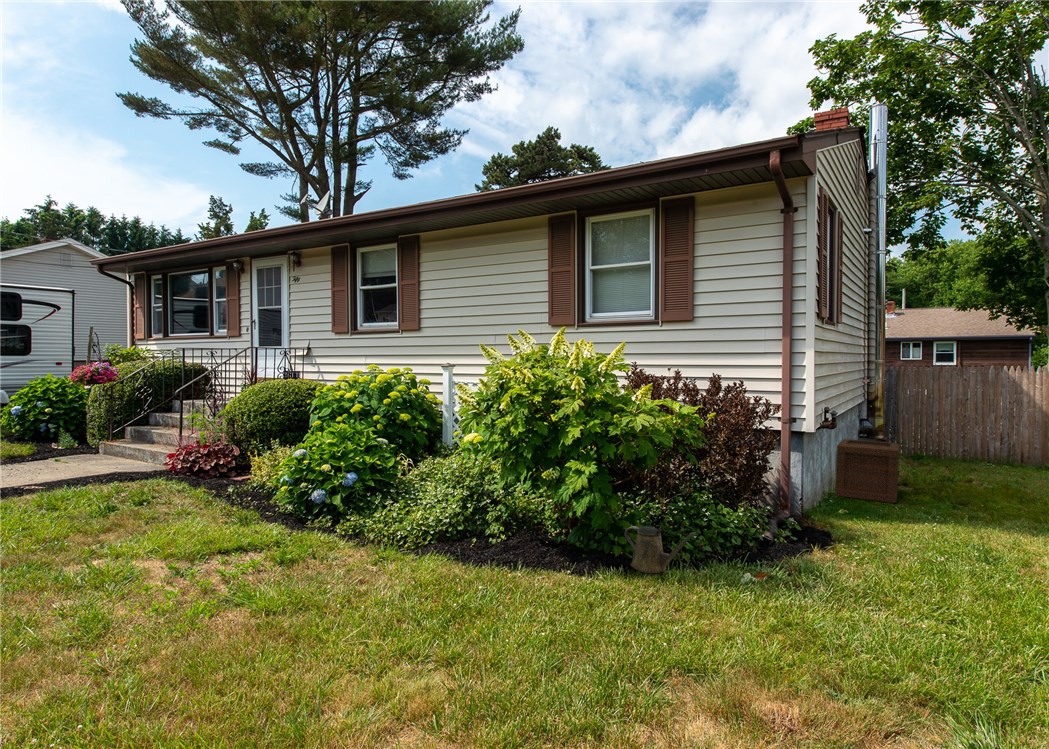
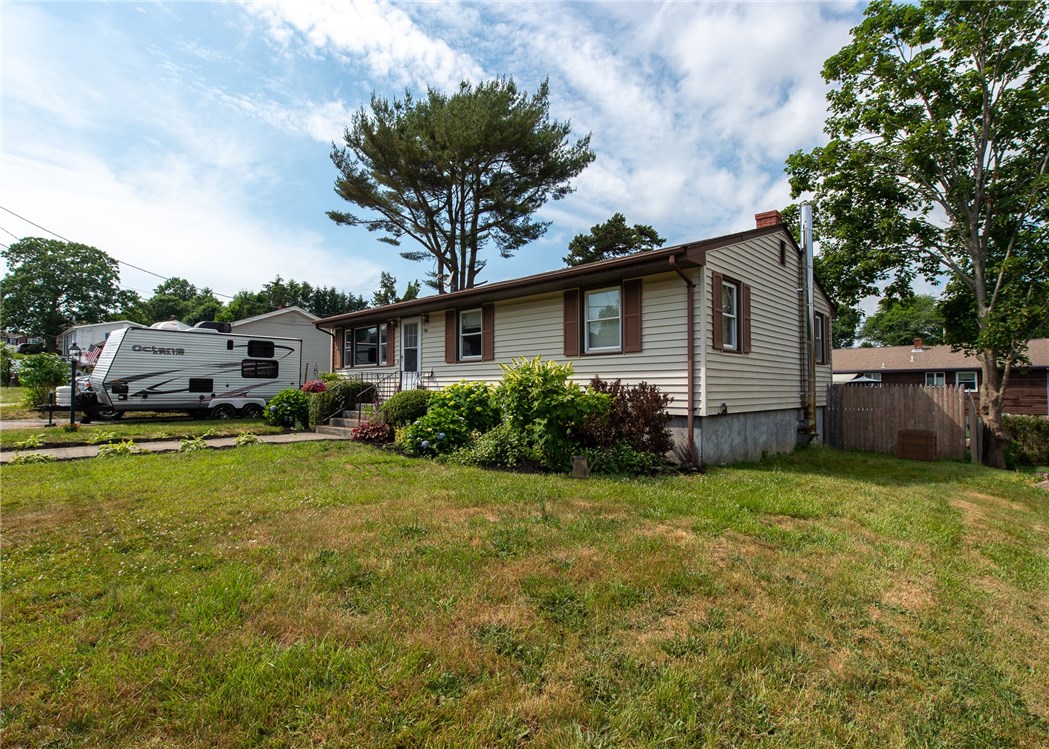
wooden crate: present [835,439,899,503] -> present [897,429,937,461]

